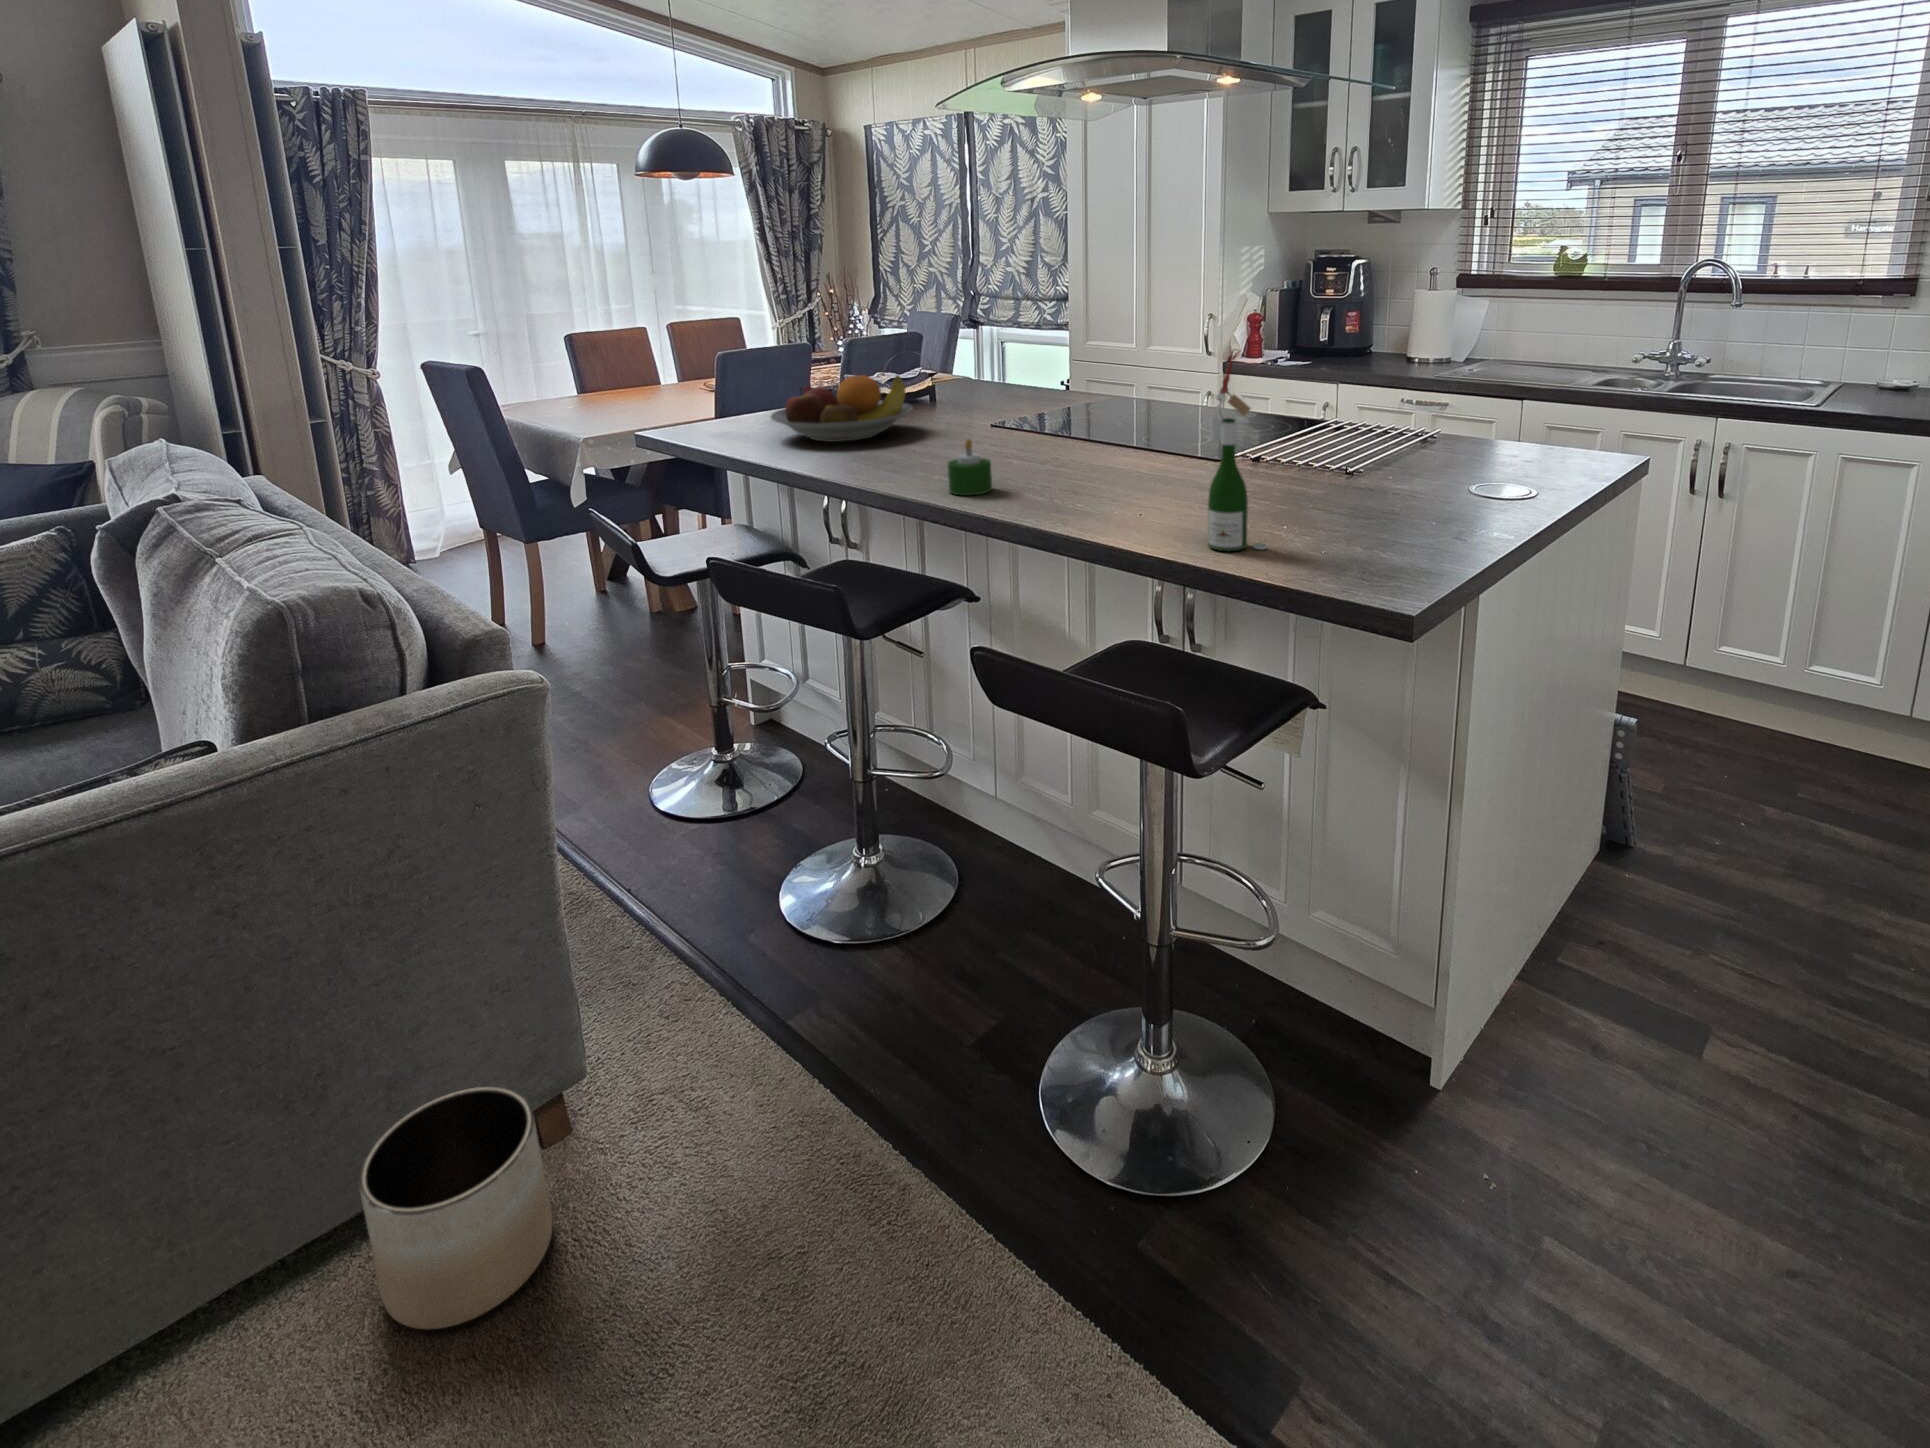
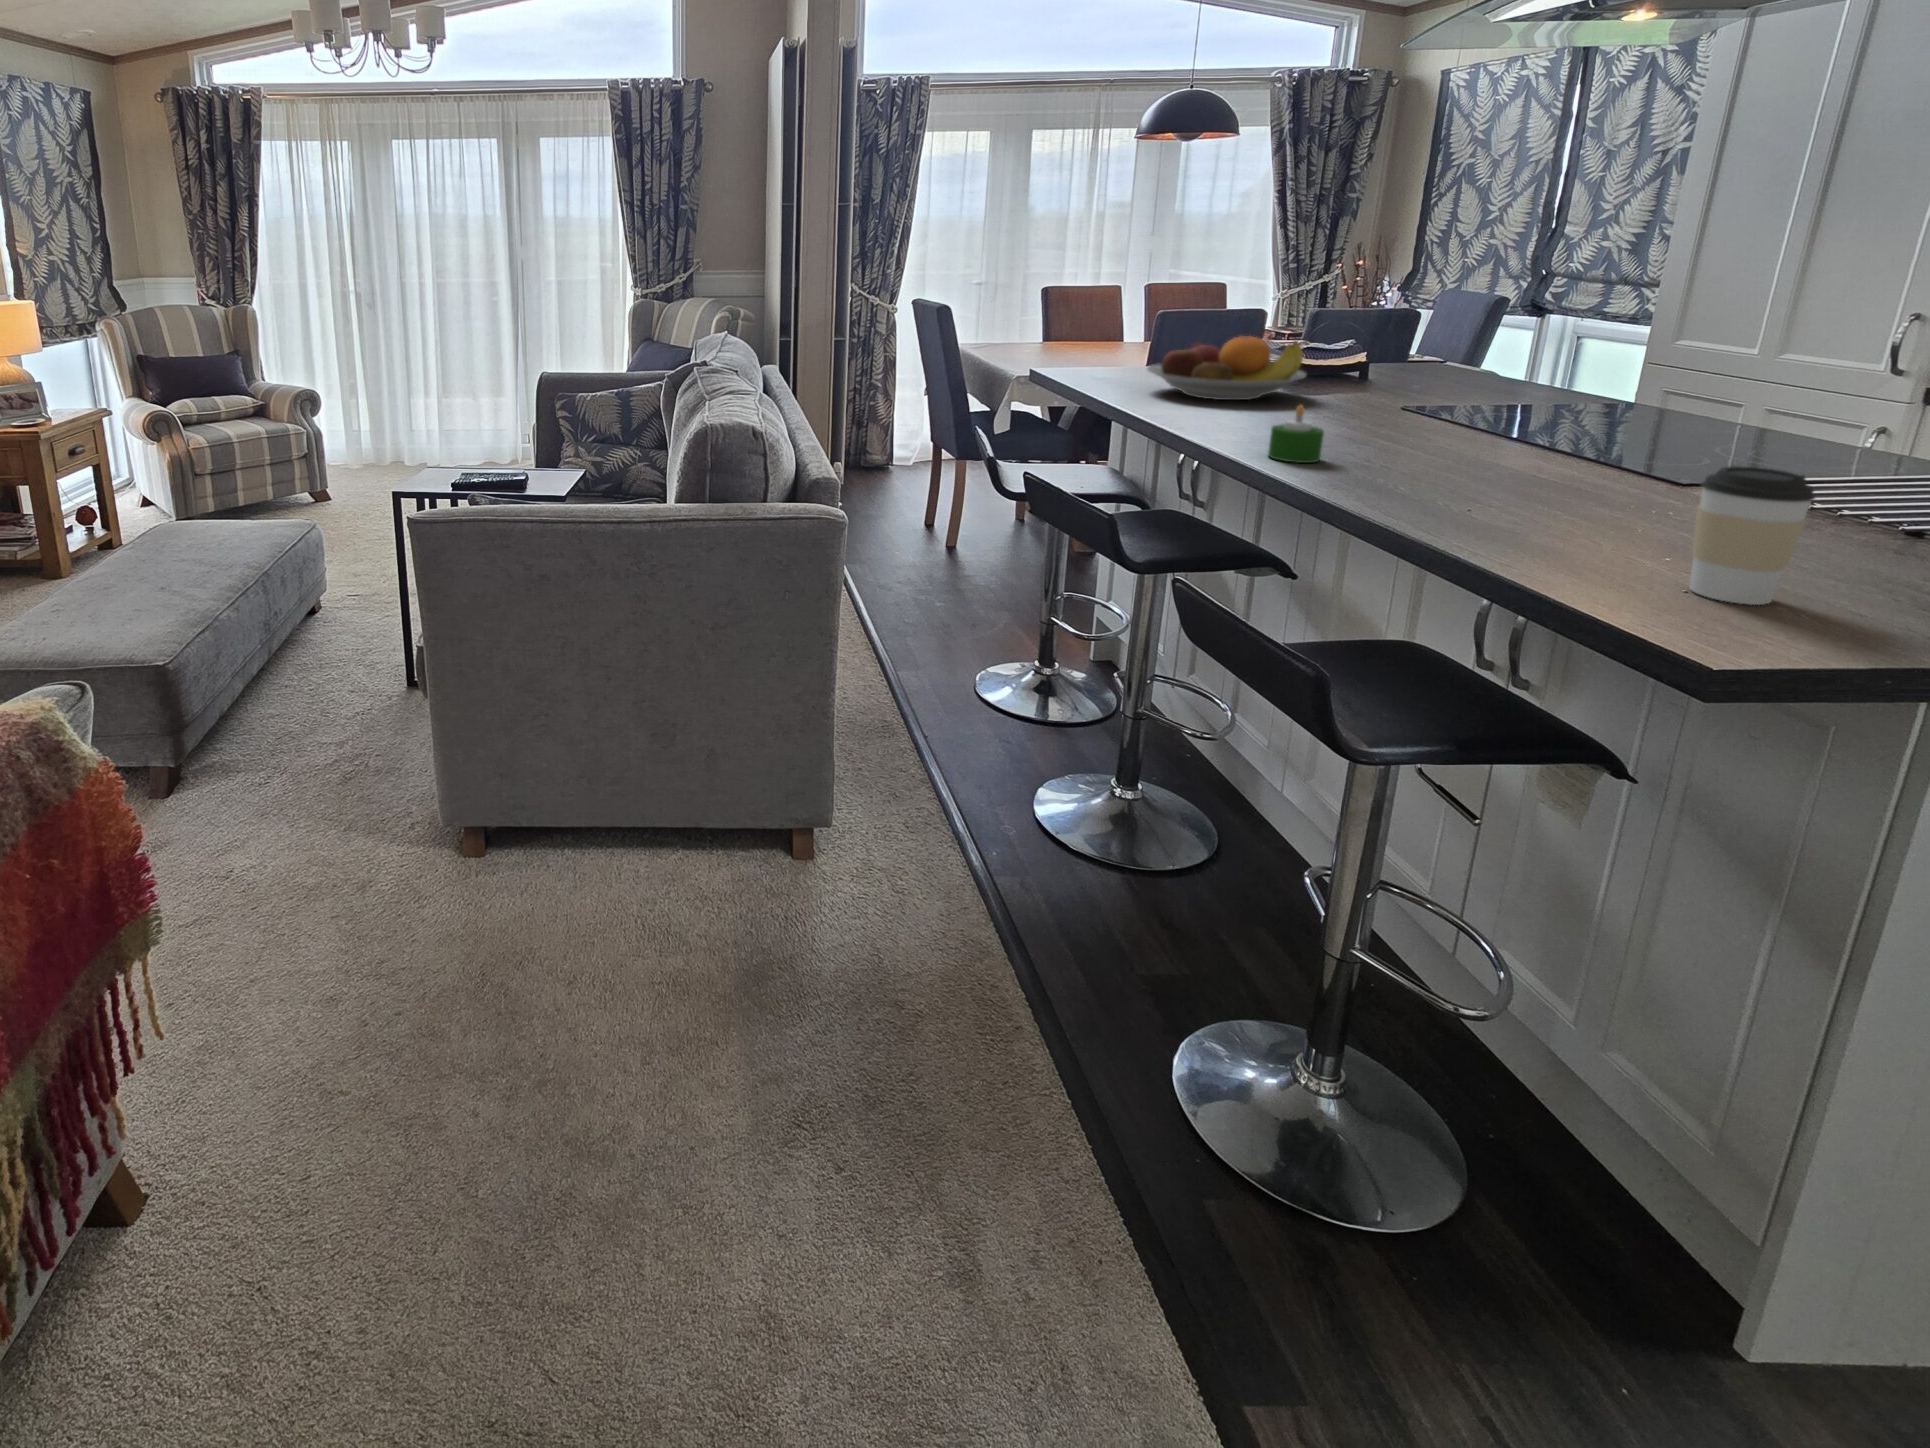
wine bottle: present [1208,351,1267,551] -> none [1518,328,1616,575]
coffee cup: none [1308,445,1371,550] -> present [1689,466,1815,605]
planter: present [359,1086,552,1329] -> none [671,785,777,927]

